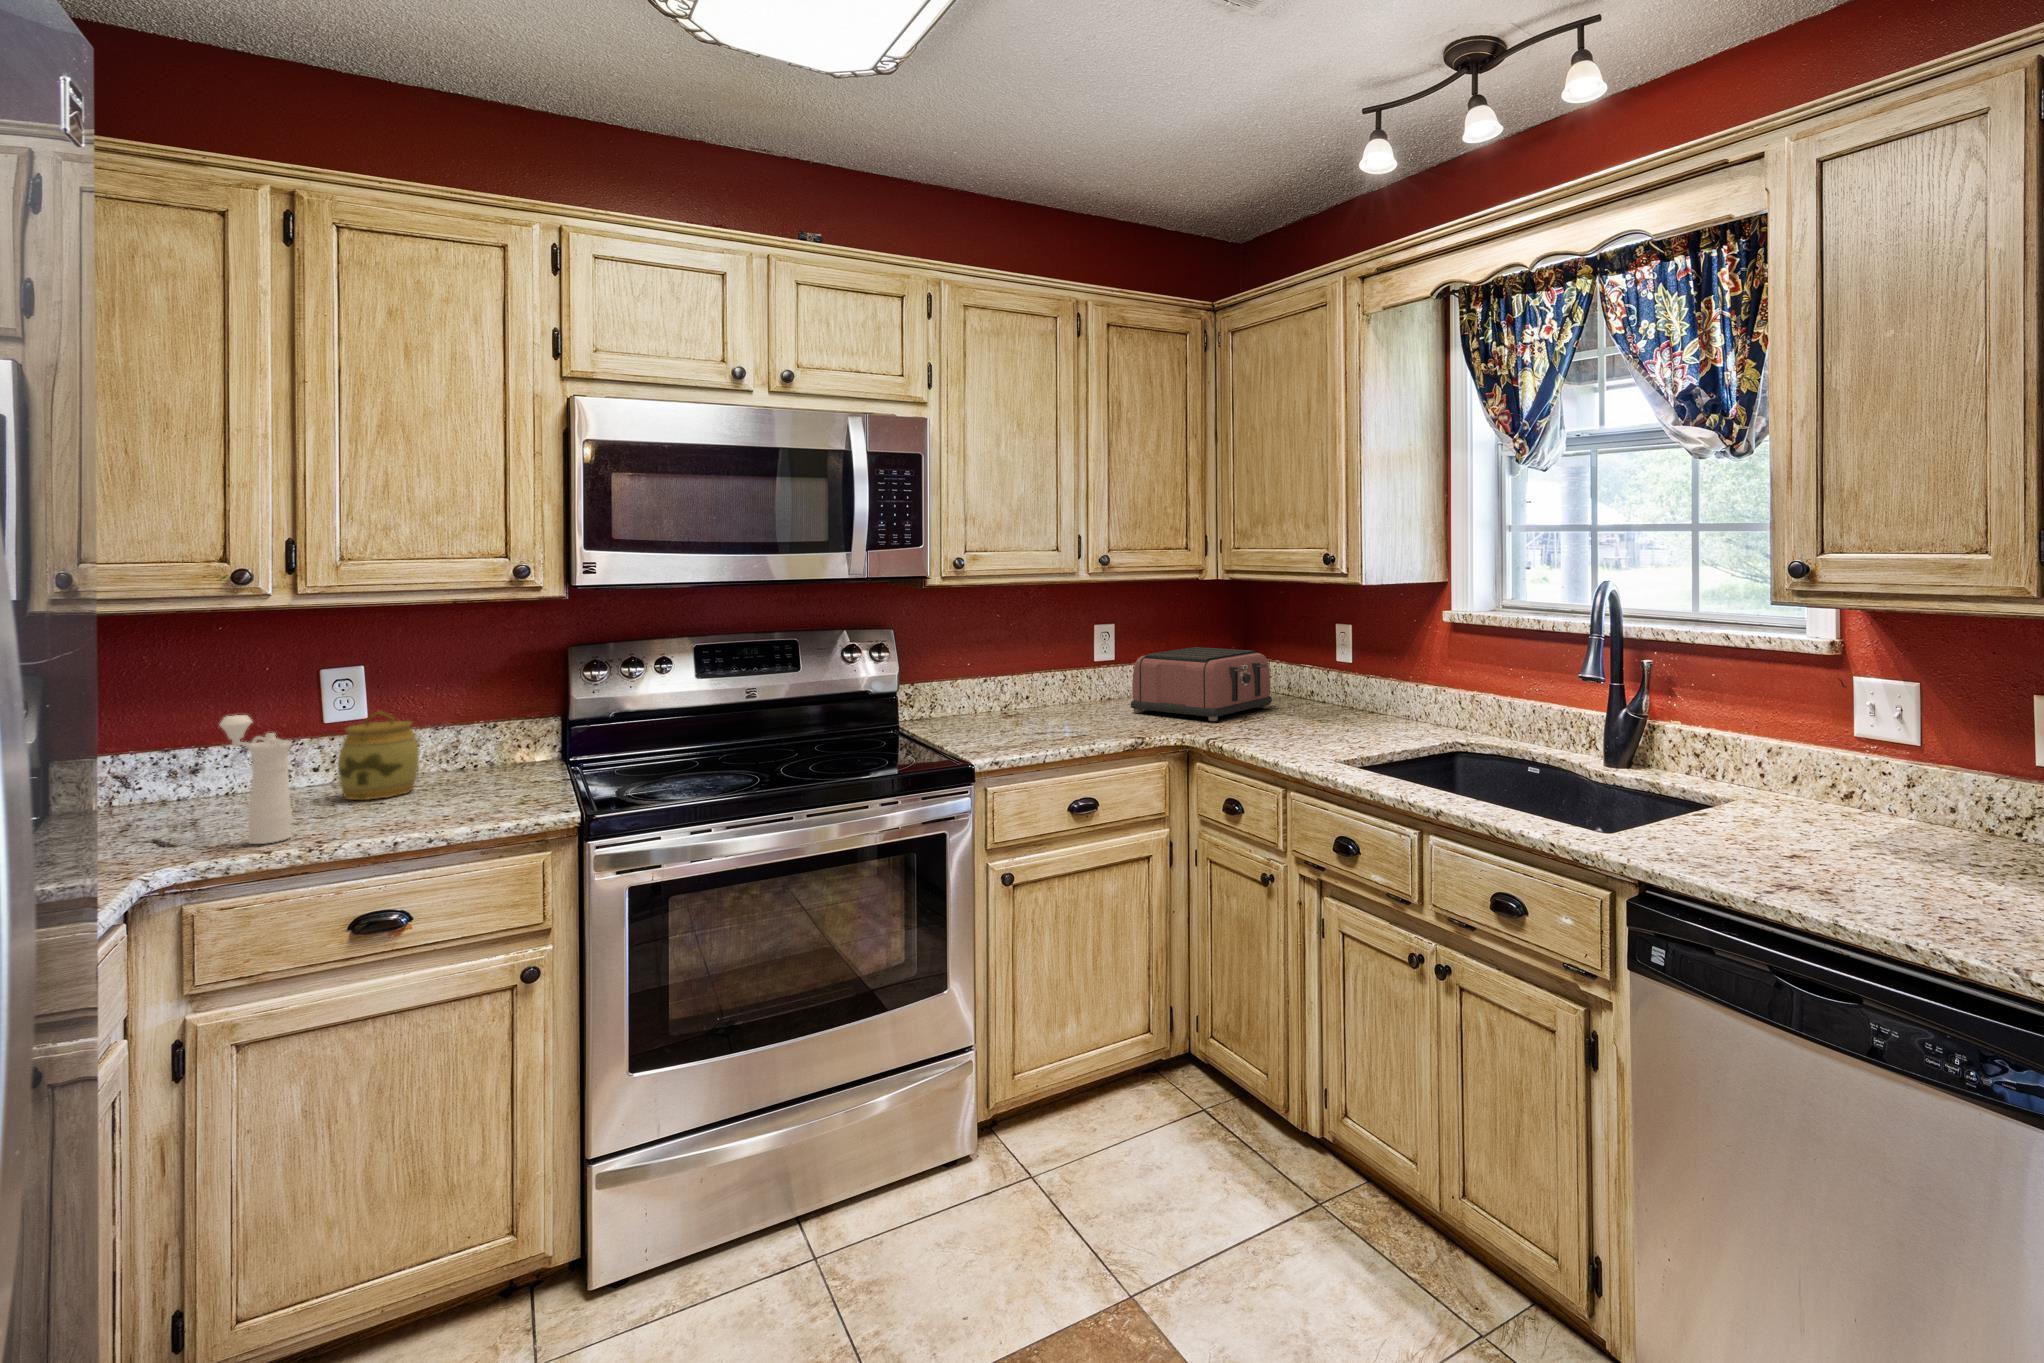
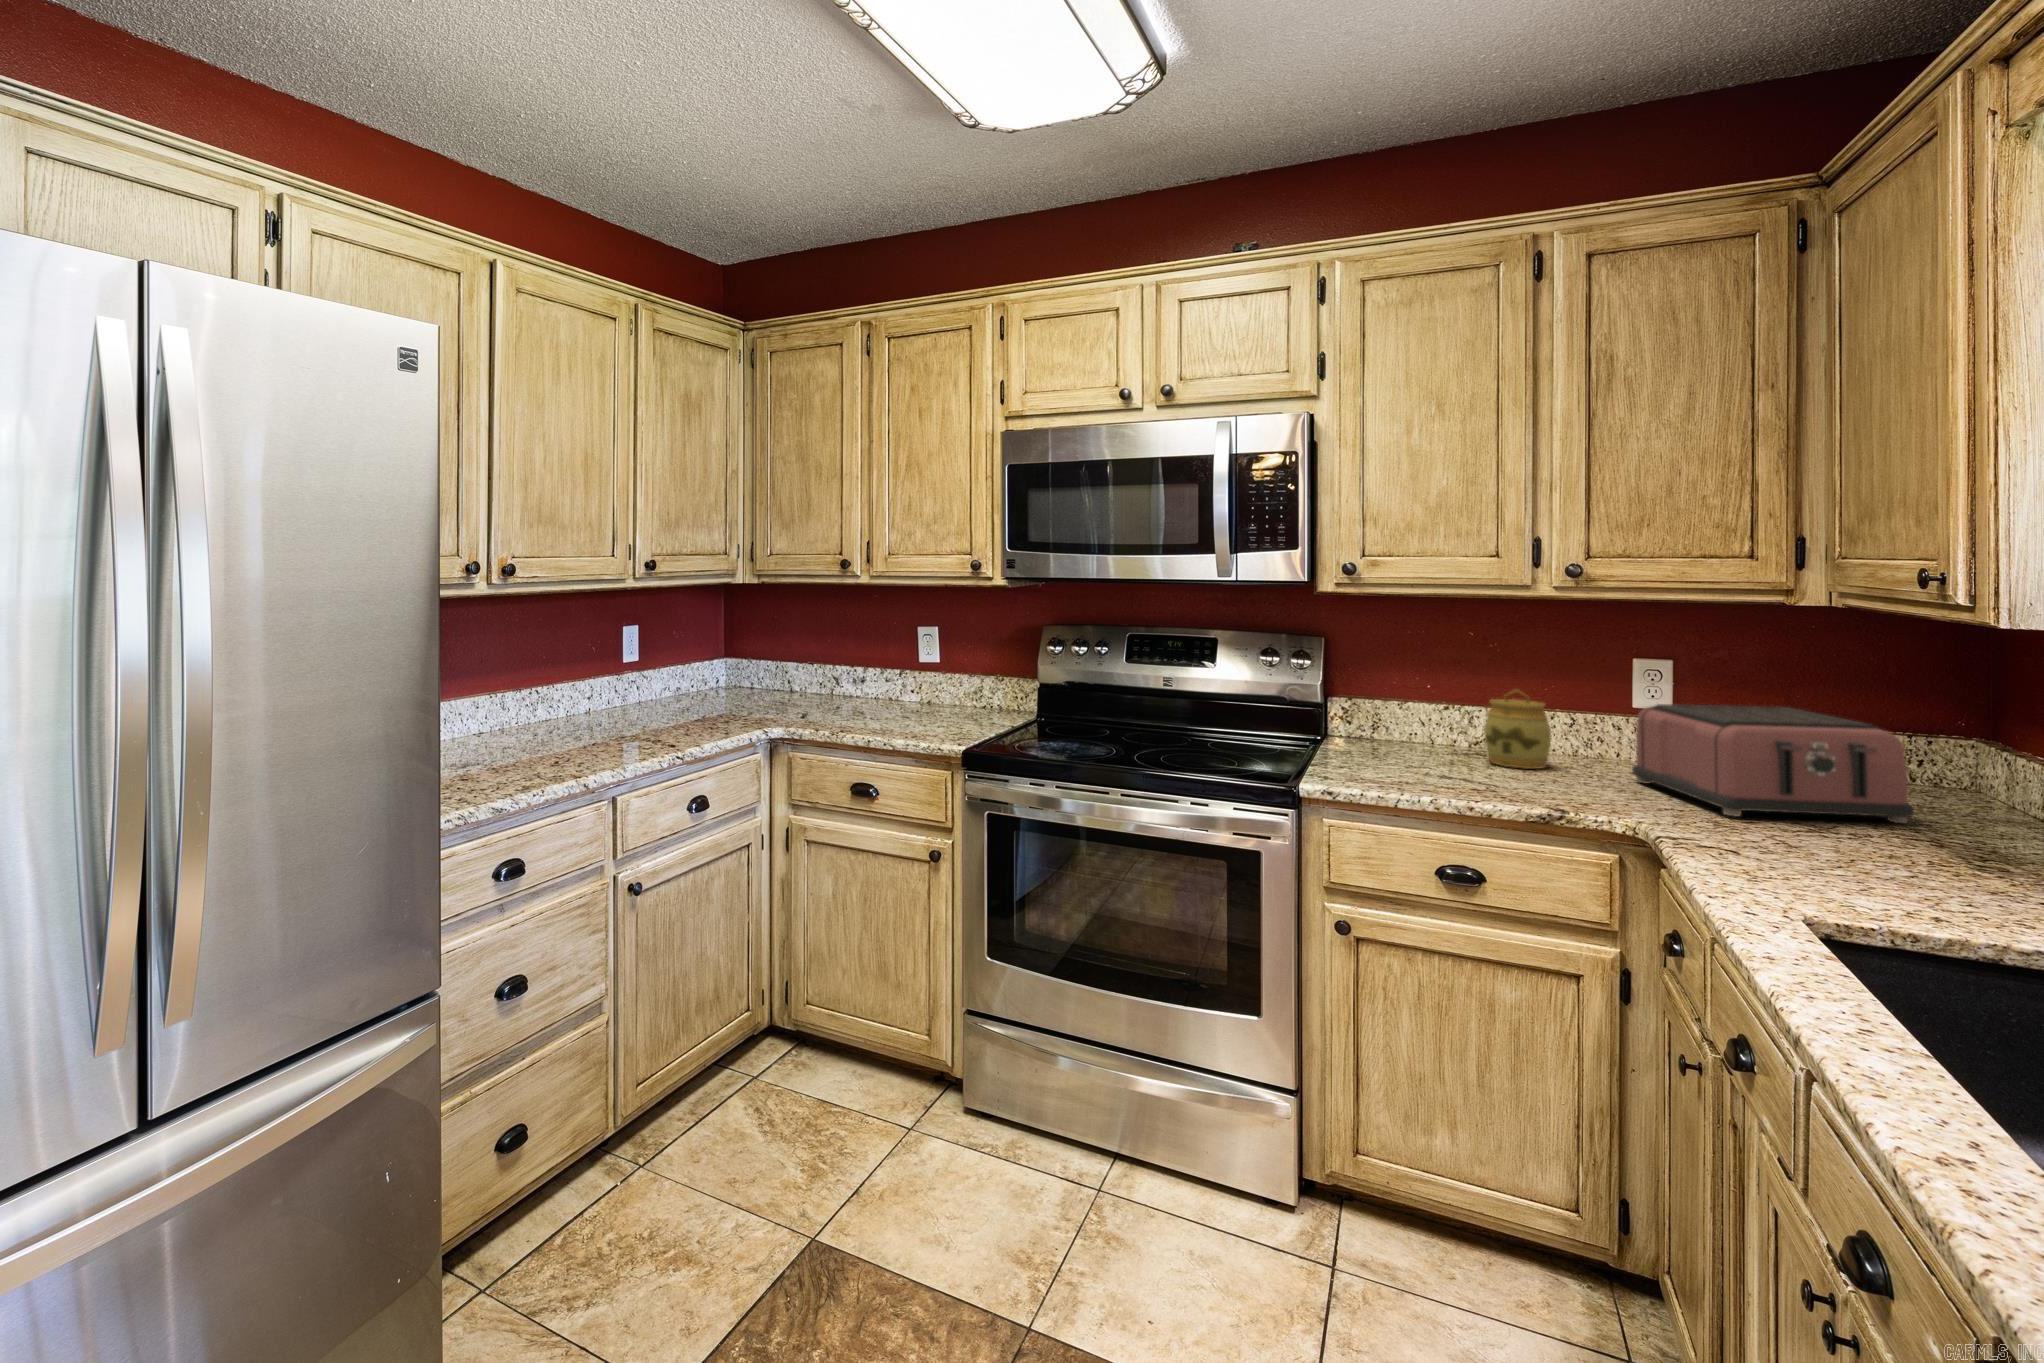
jar: present [338,711,419,800] -> present [1484,689,1551,769]
pepper mill: present [220,715,292,844] -> none [820,648,840,727]

